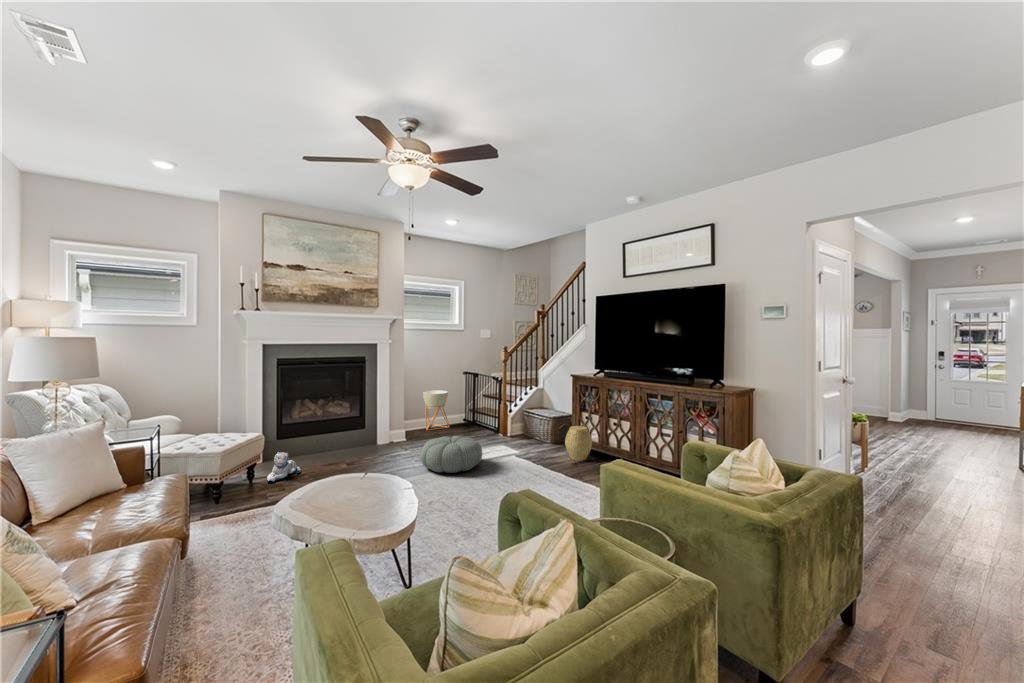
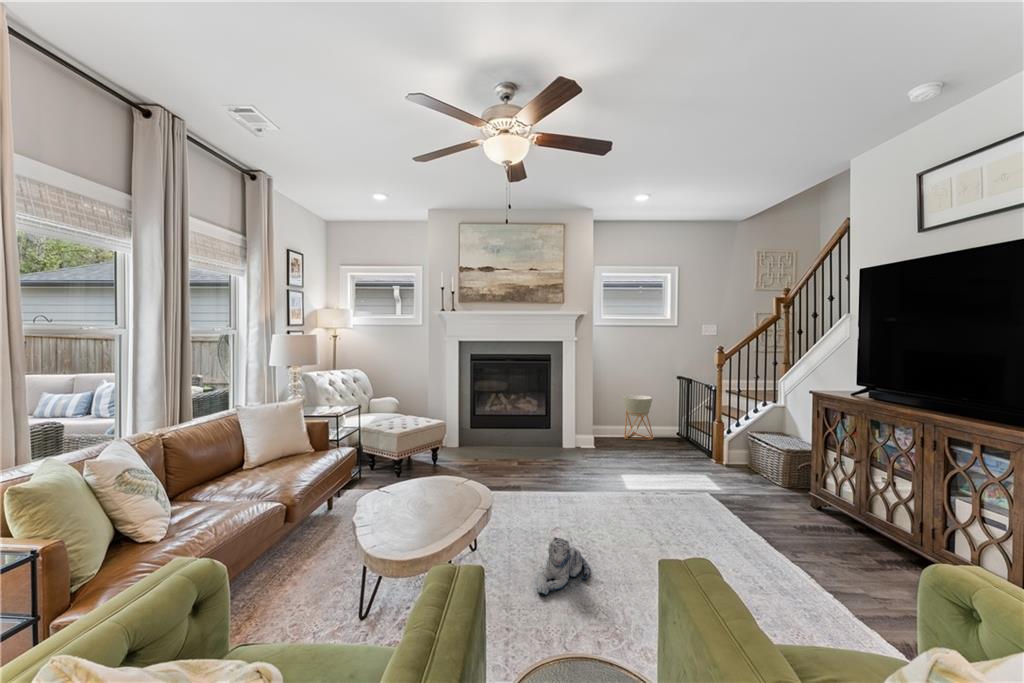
woven basket: present [565,426,592,461] -> none [788,469,837,525]
pouf: present [421,436,482,473] -> none [581,453,656,500]
plush toy: present [267,452,301,481] -> present [537,537,590,595]

